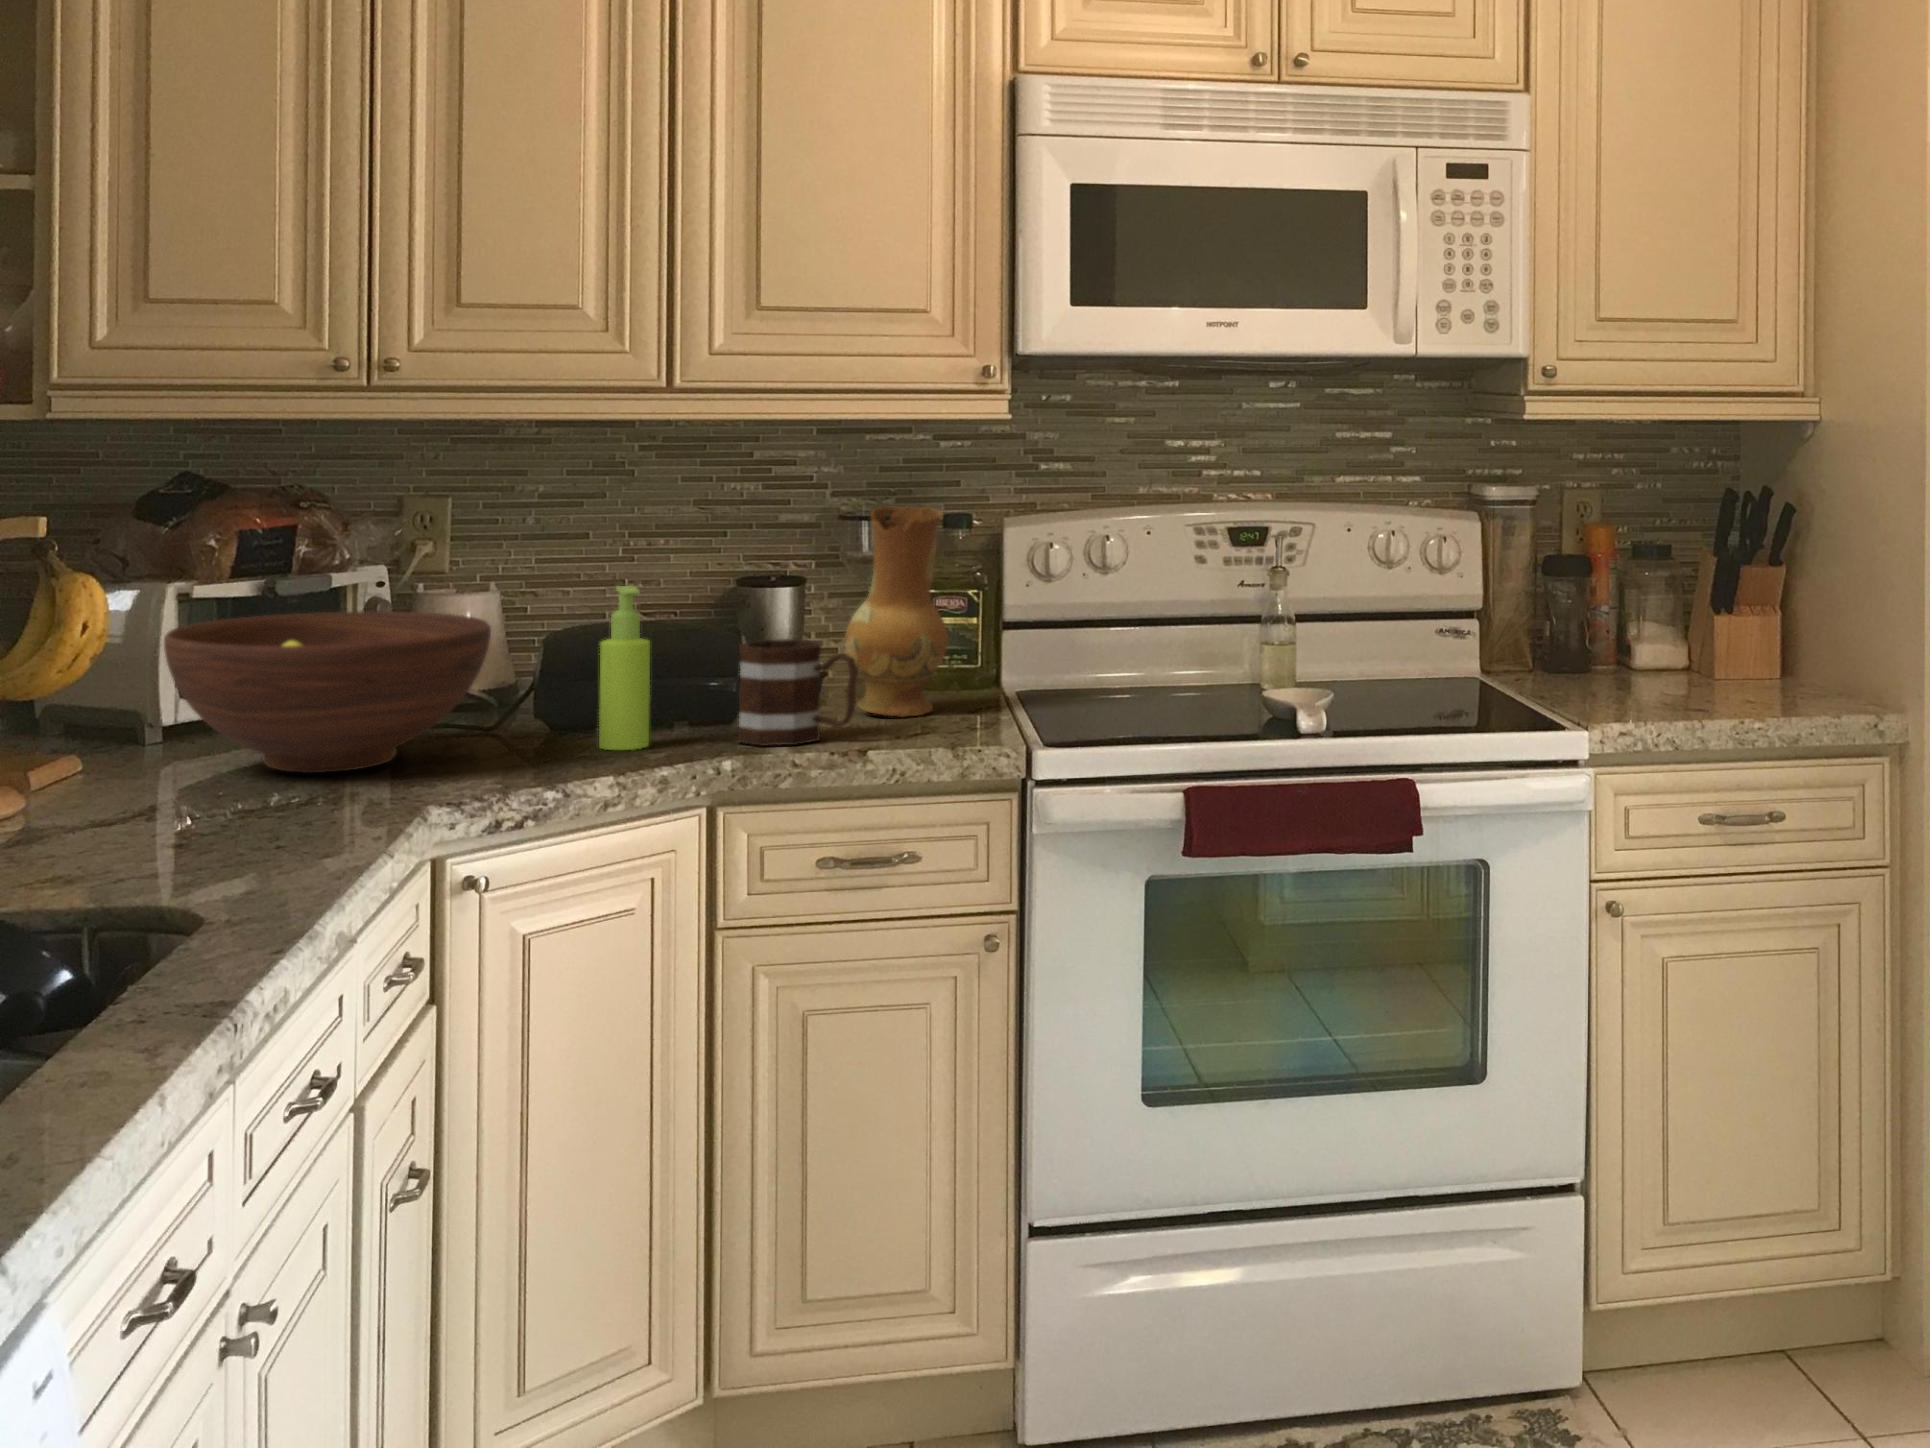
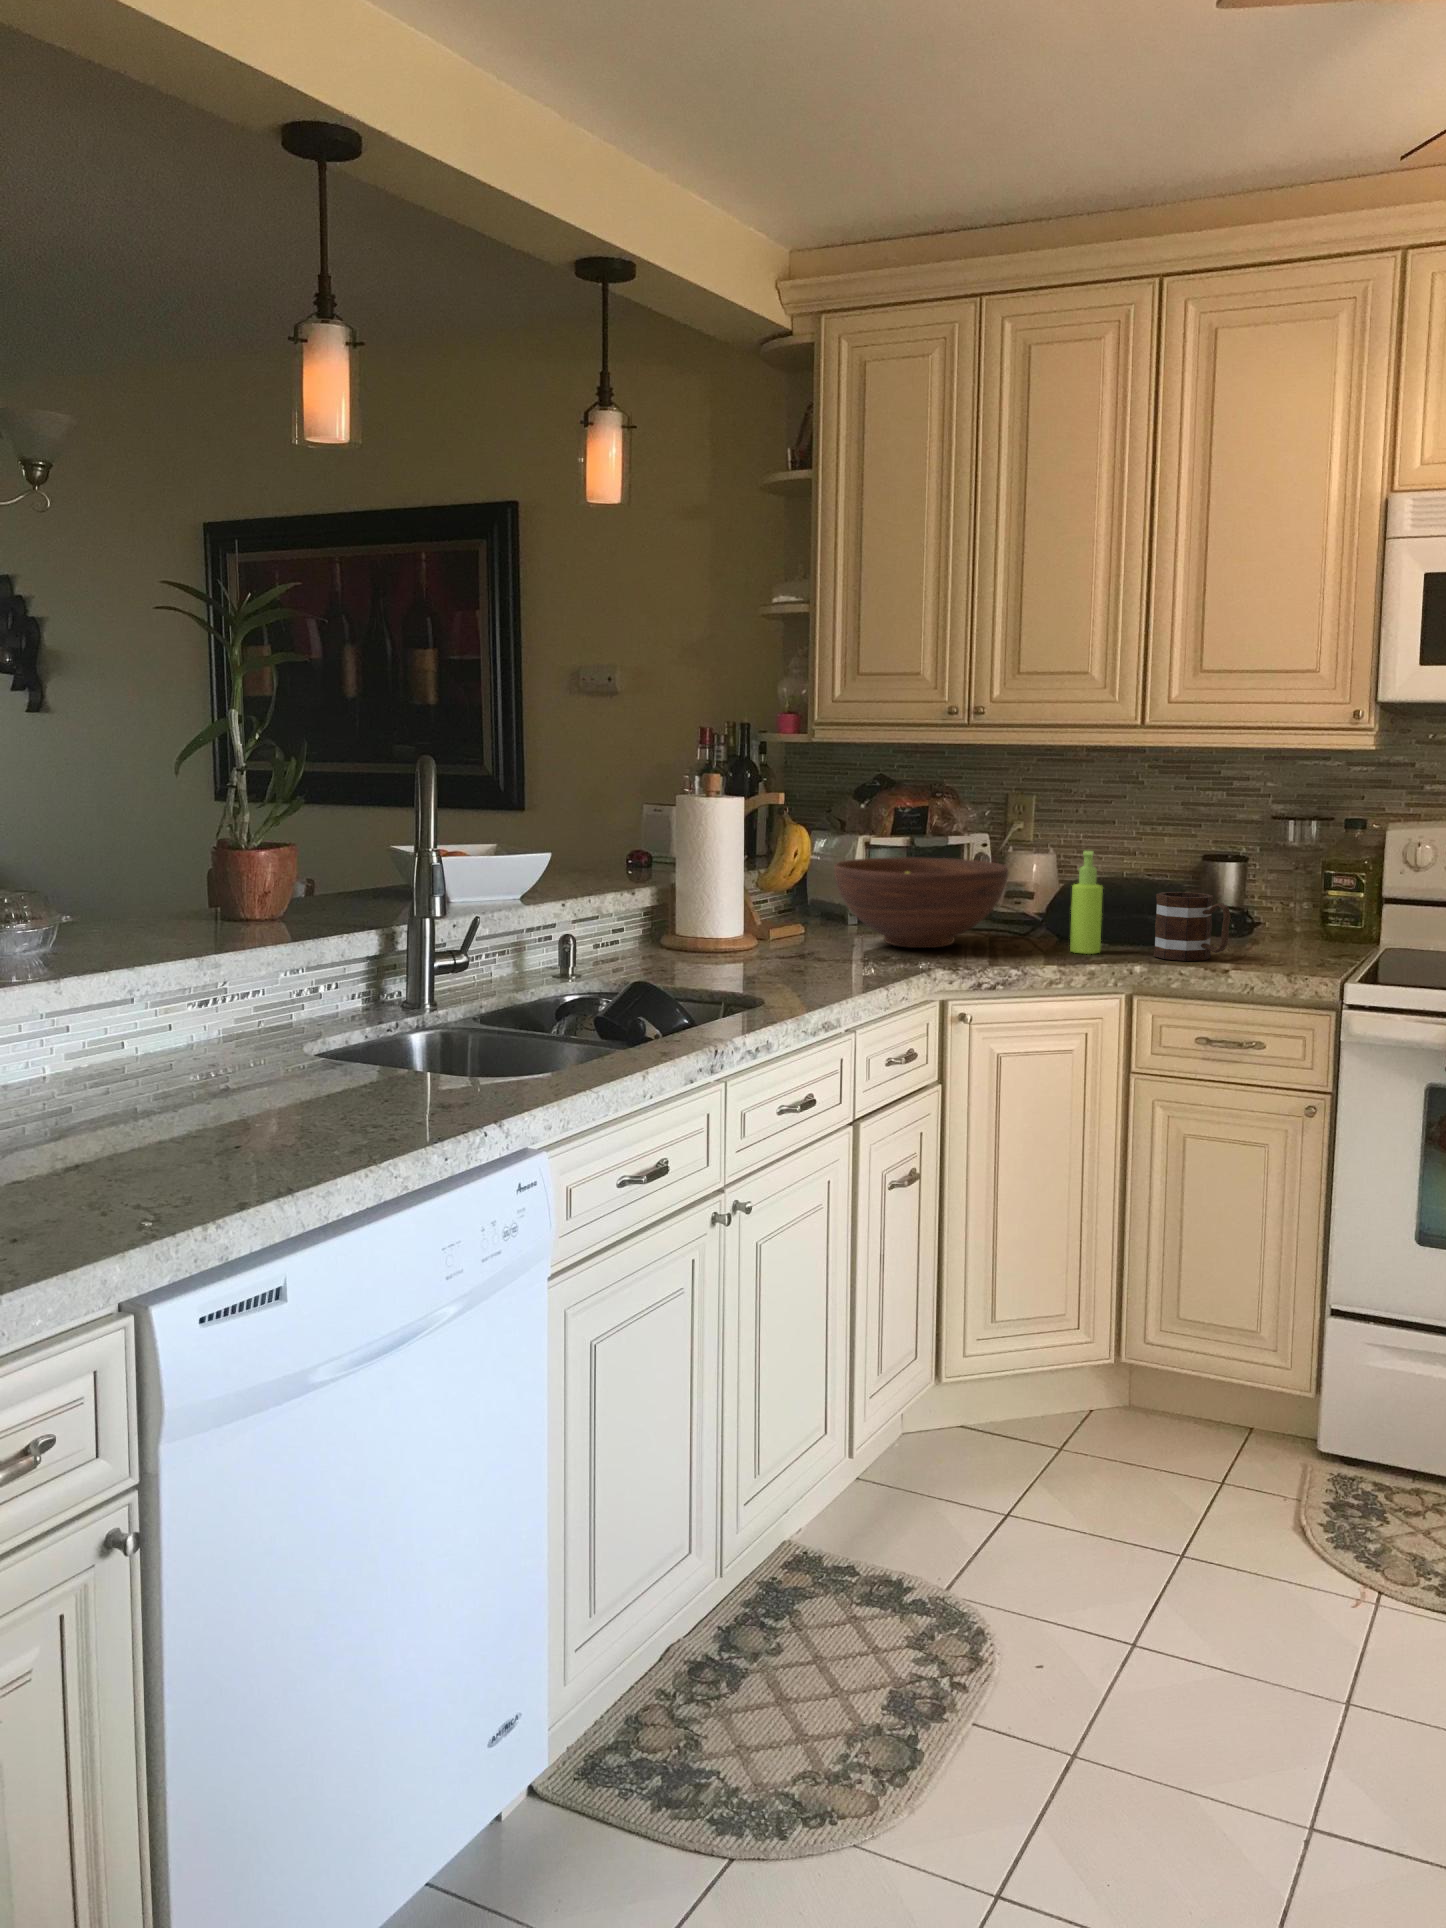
ceramic jug: present [845,506,948,717] -> none [1247,808,1321,953]

